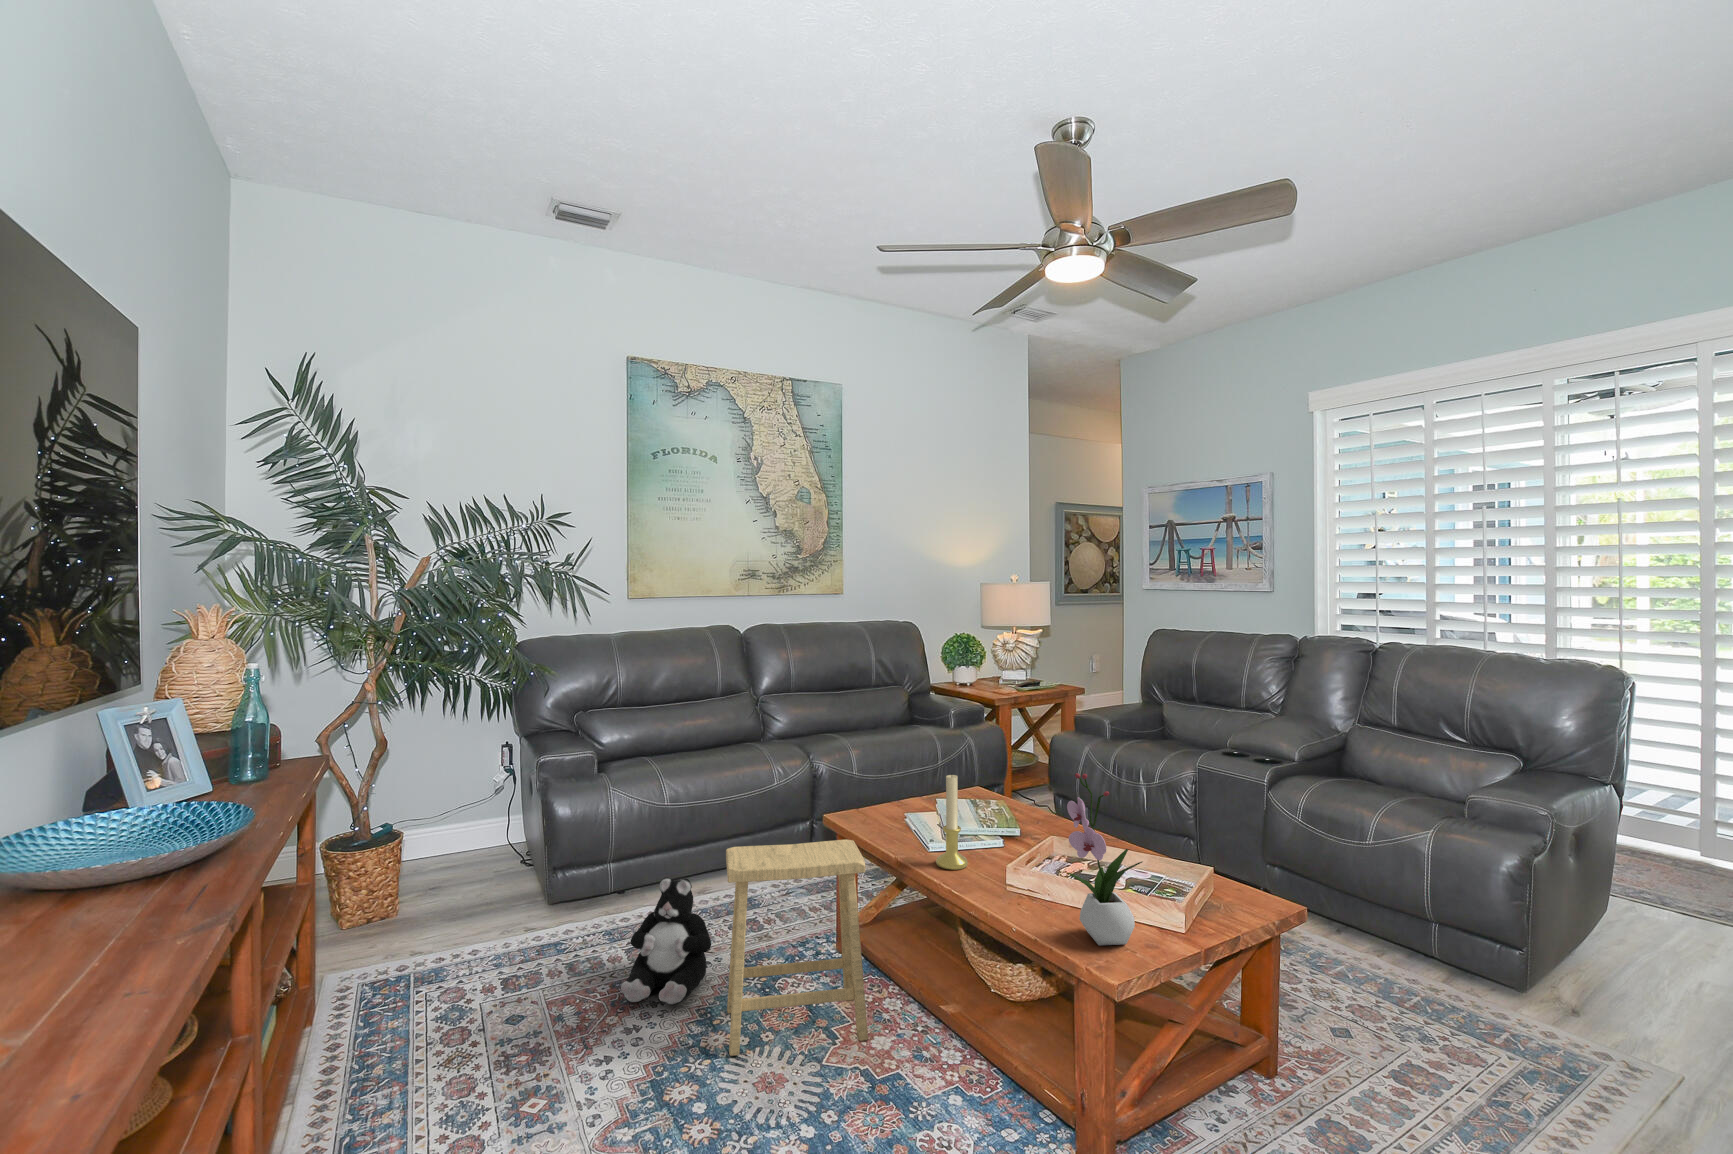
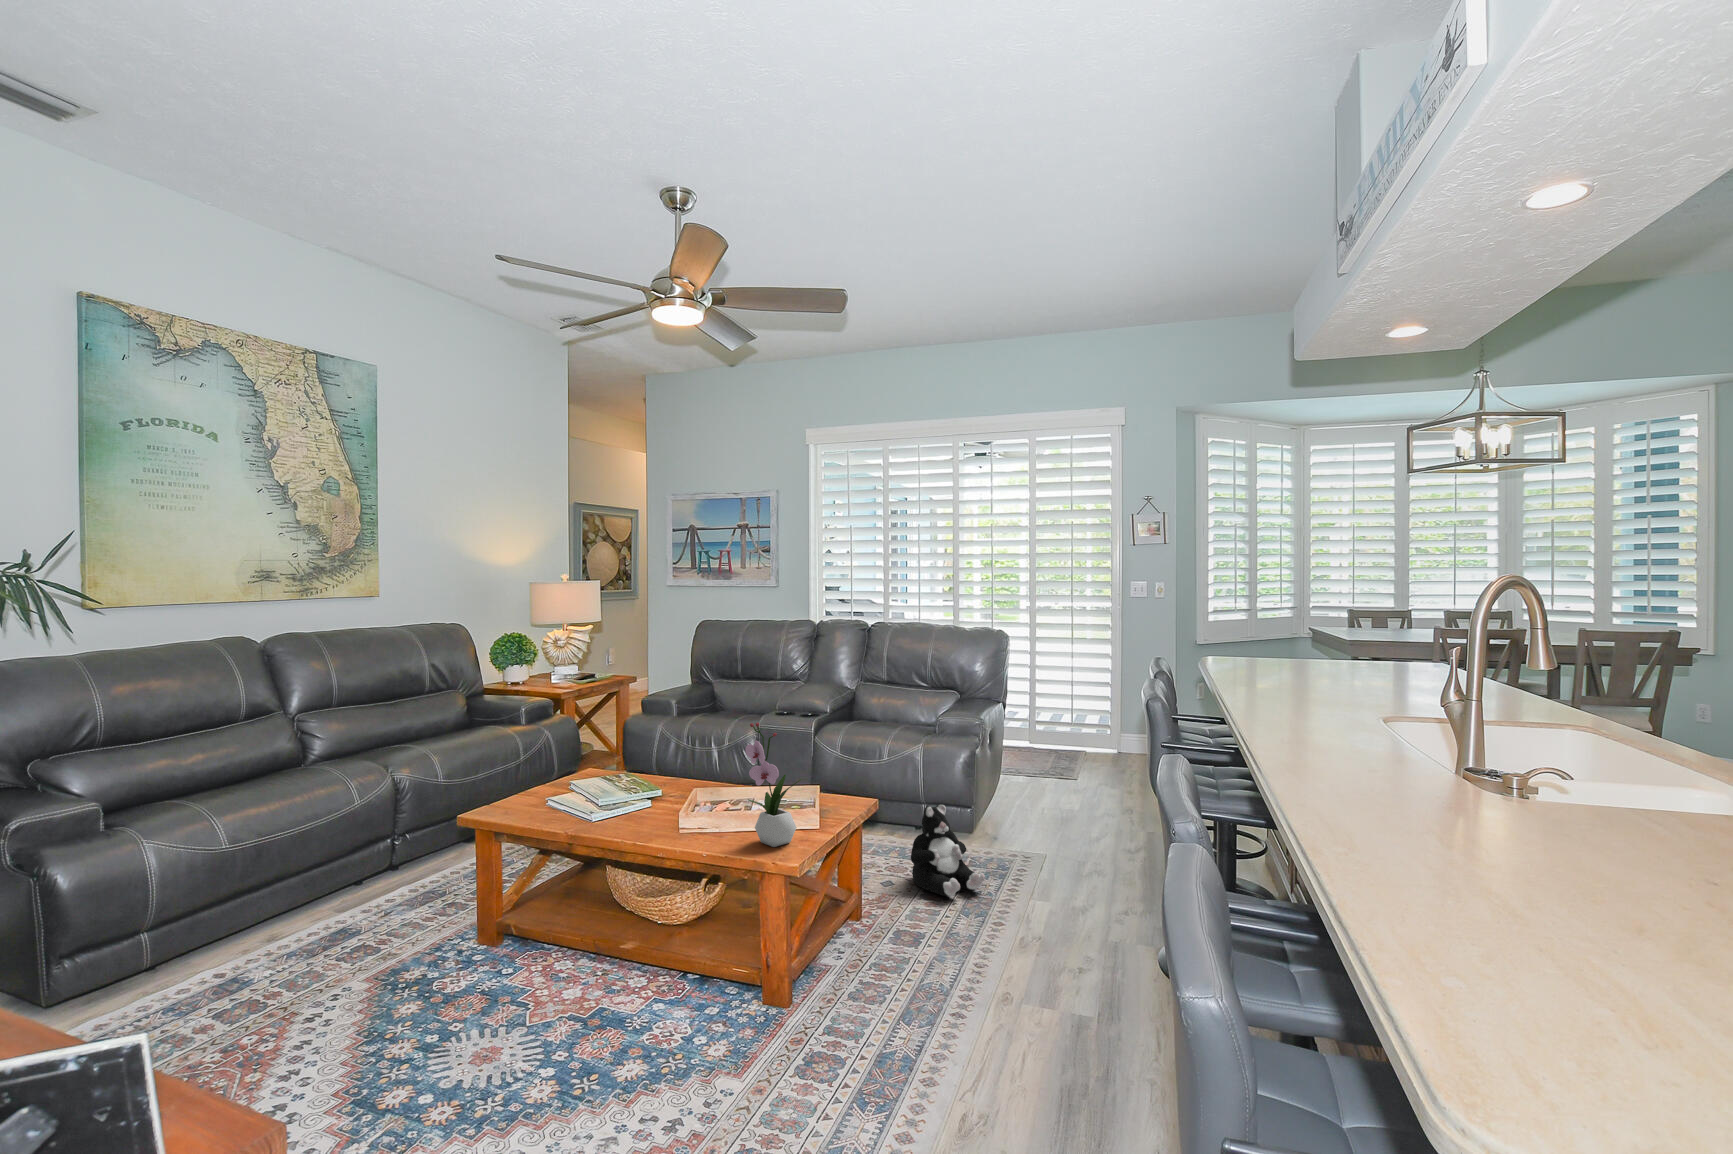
candle holder: present [936,774,968,870] -> none [606,745,635,829]
footstool: present [726,839,868,1056] -> none [393,823,559,1051]
plush toy: present [621,877,711,1005] -> present [911,804,985,896]

